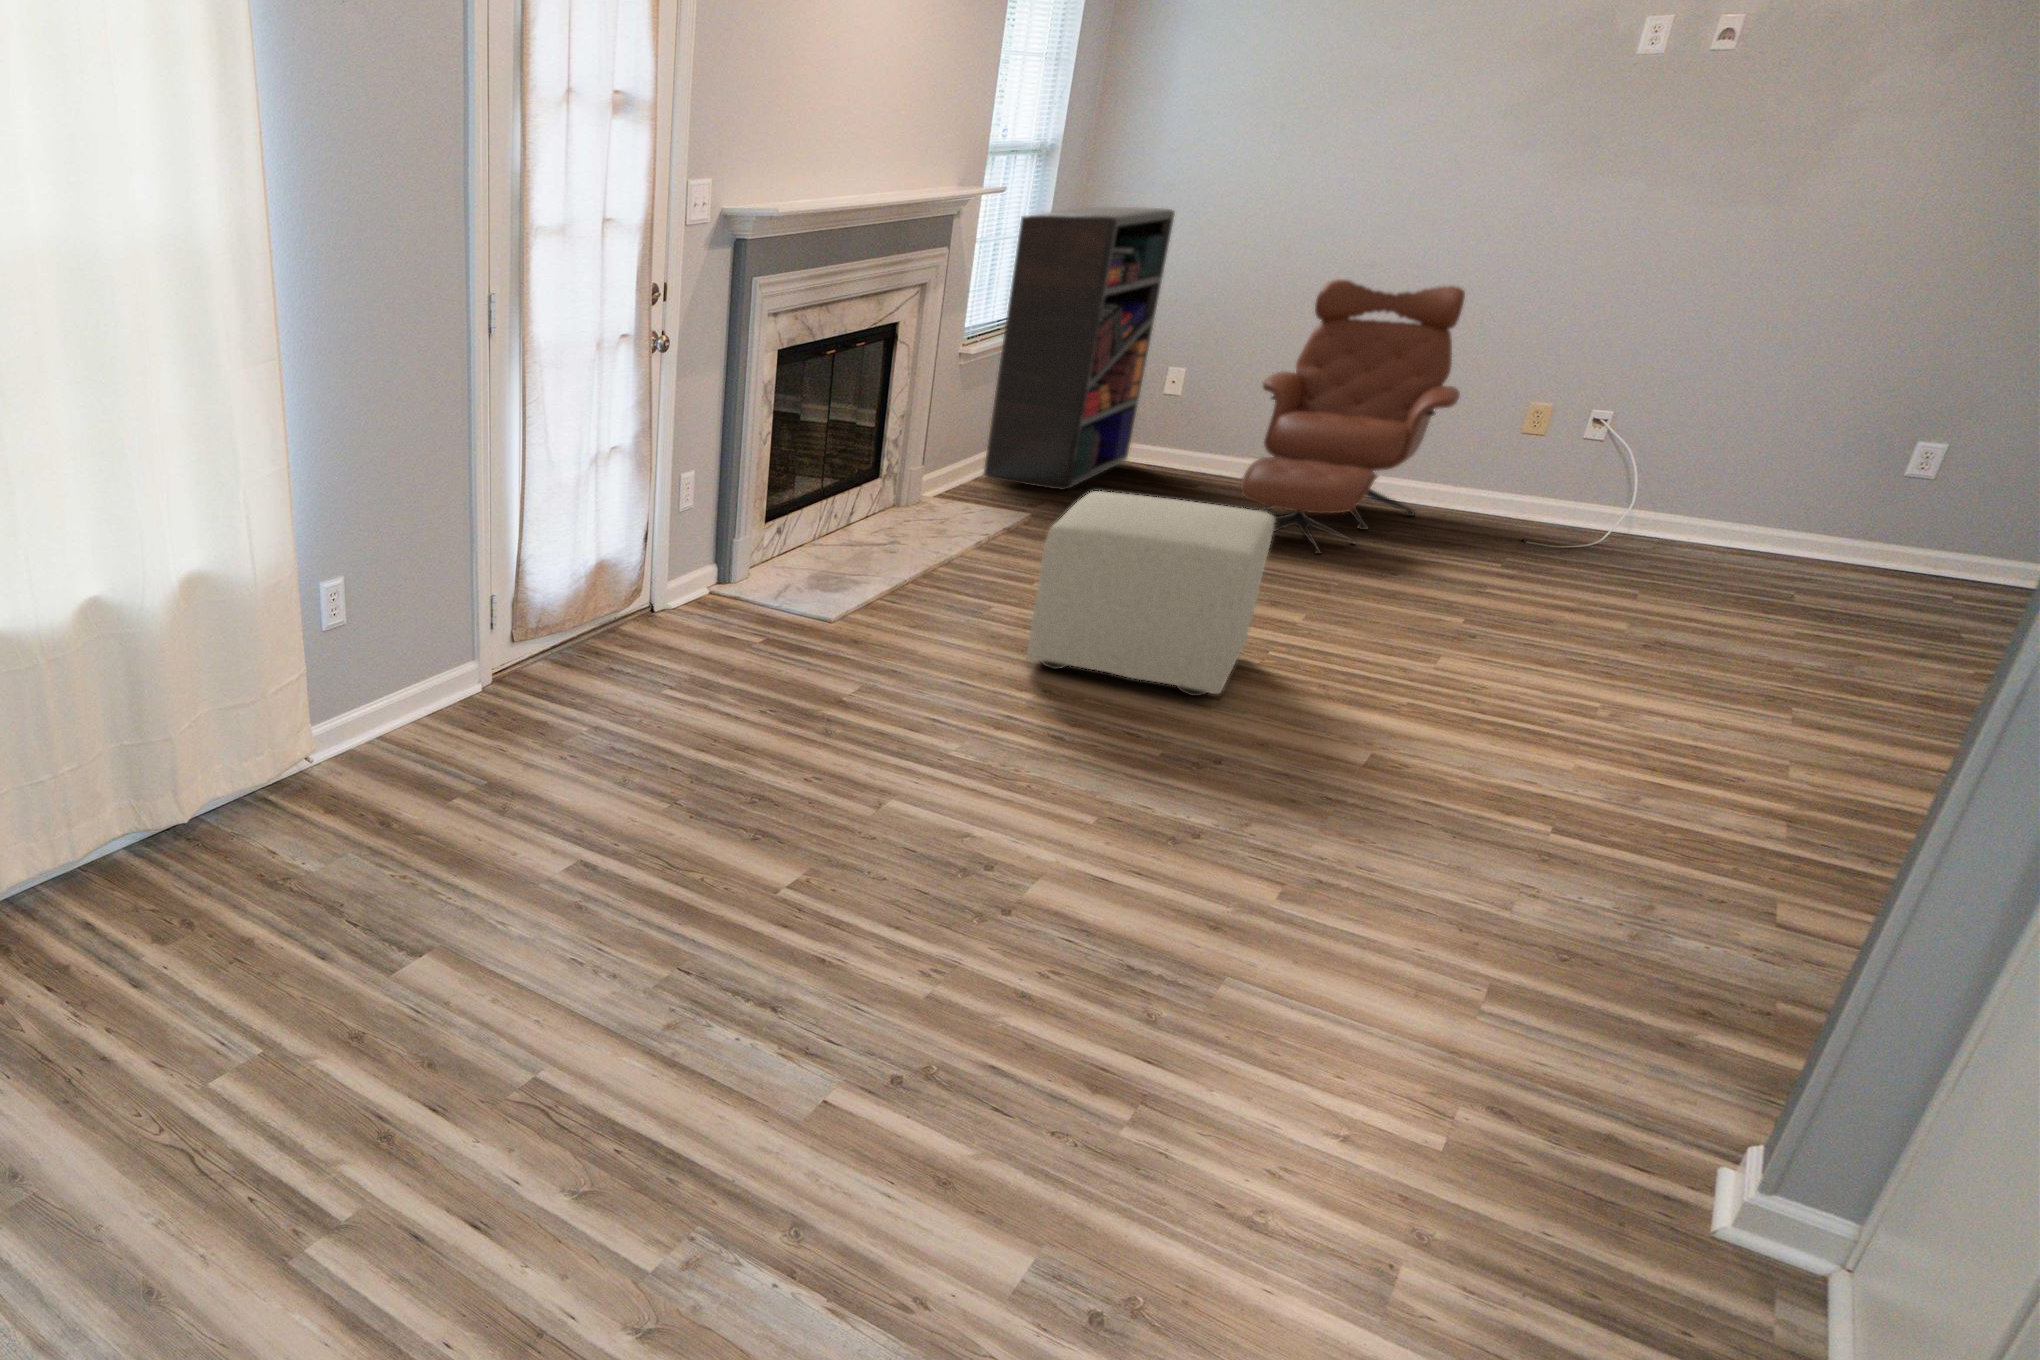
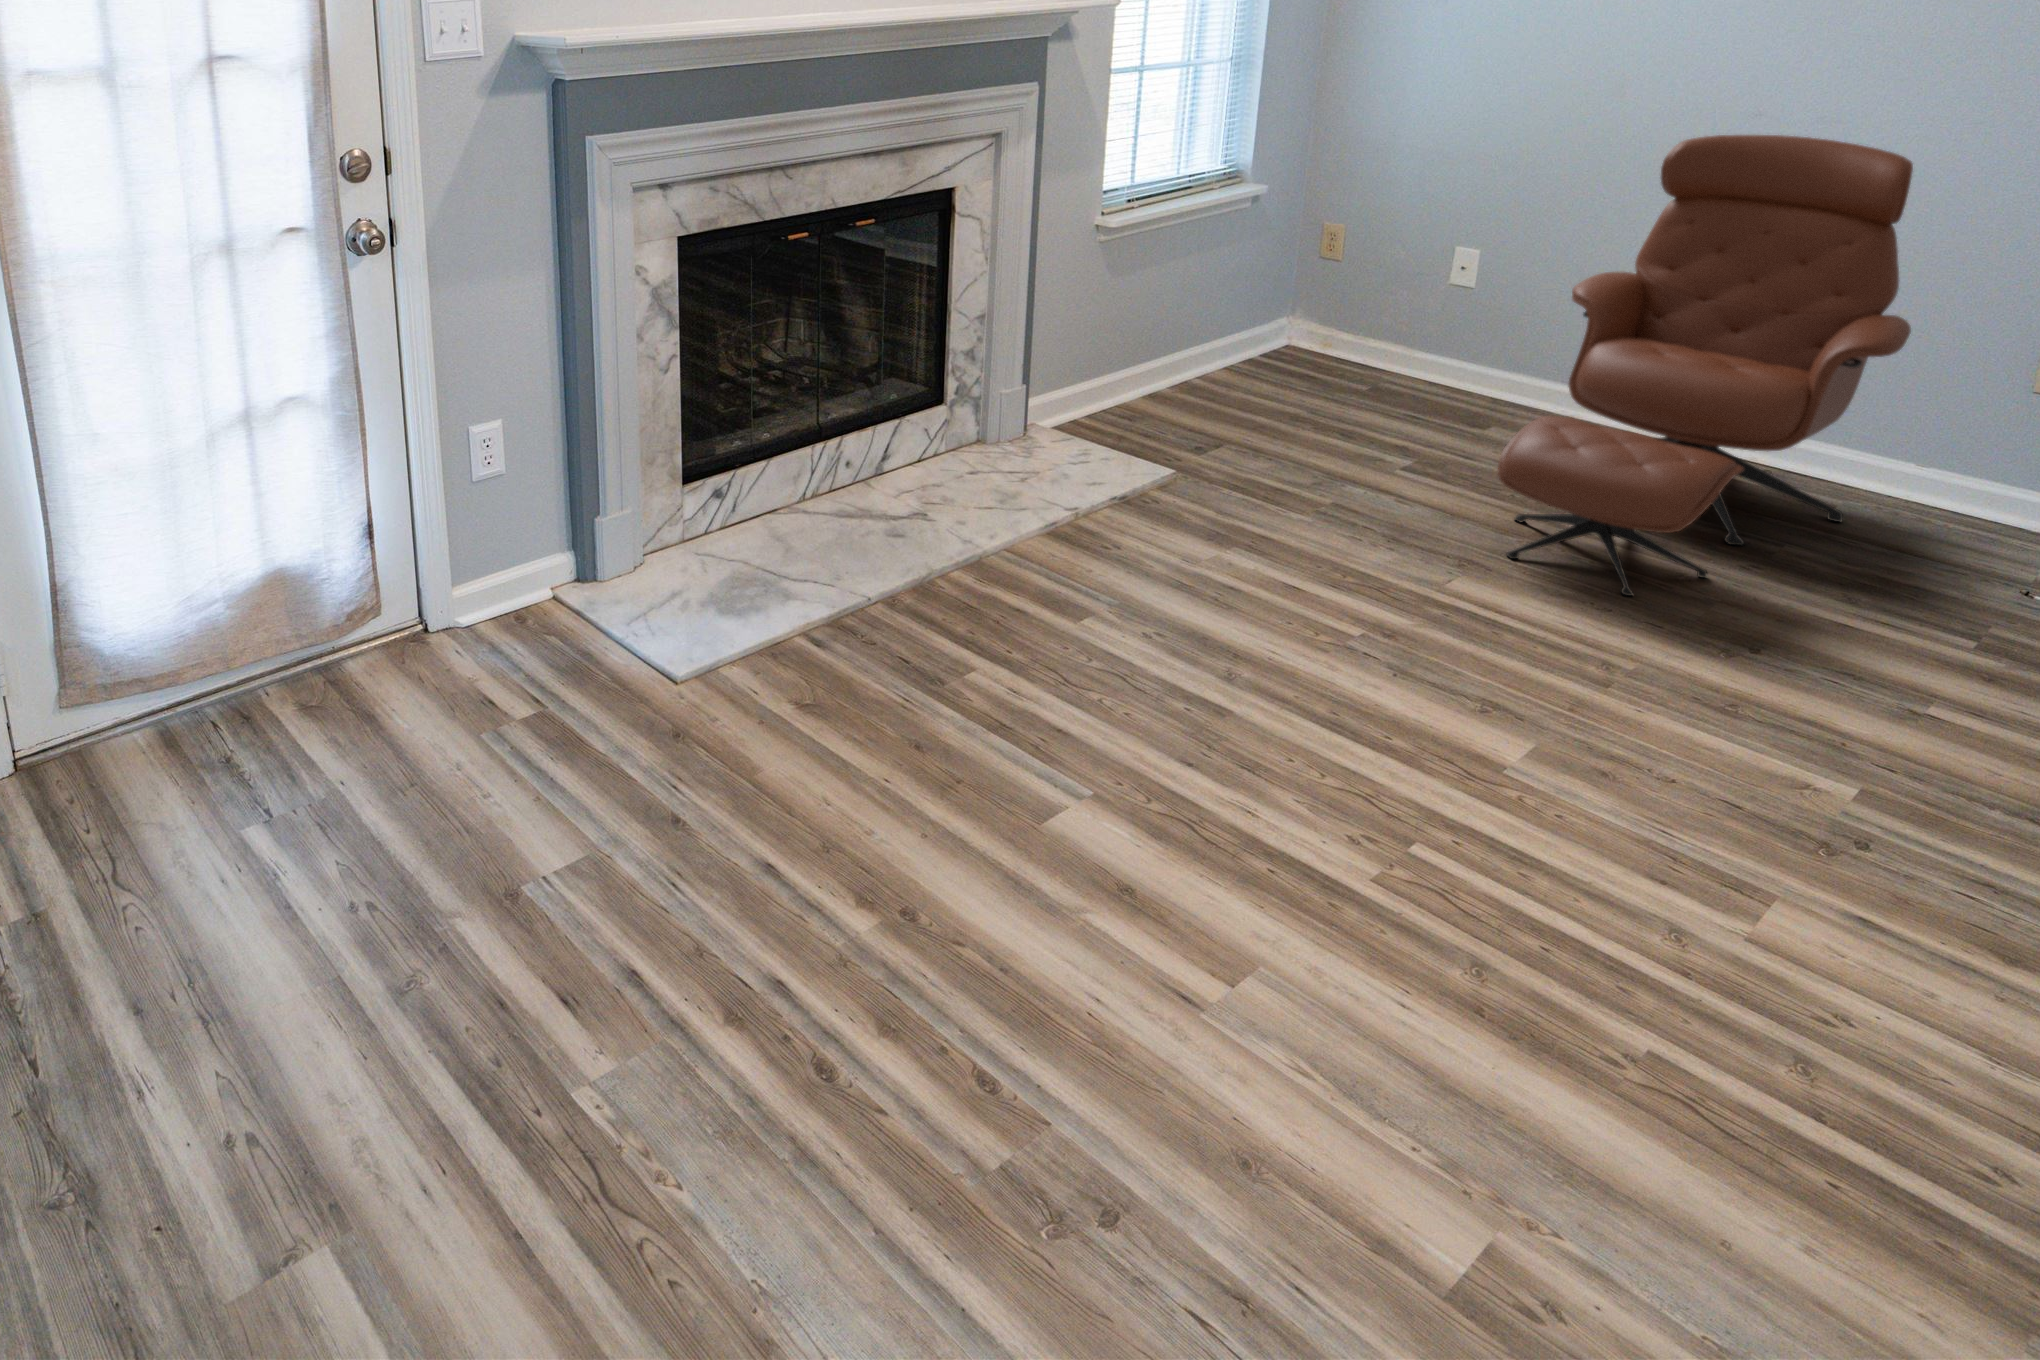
bookshelf: present [984,207,1175,489] -> none [1160,23,1448,424]
ottoman: present [1027,491,1275,696] -> none [909,513,1387,993]

